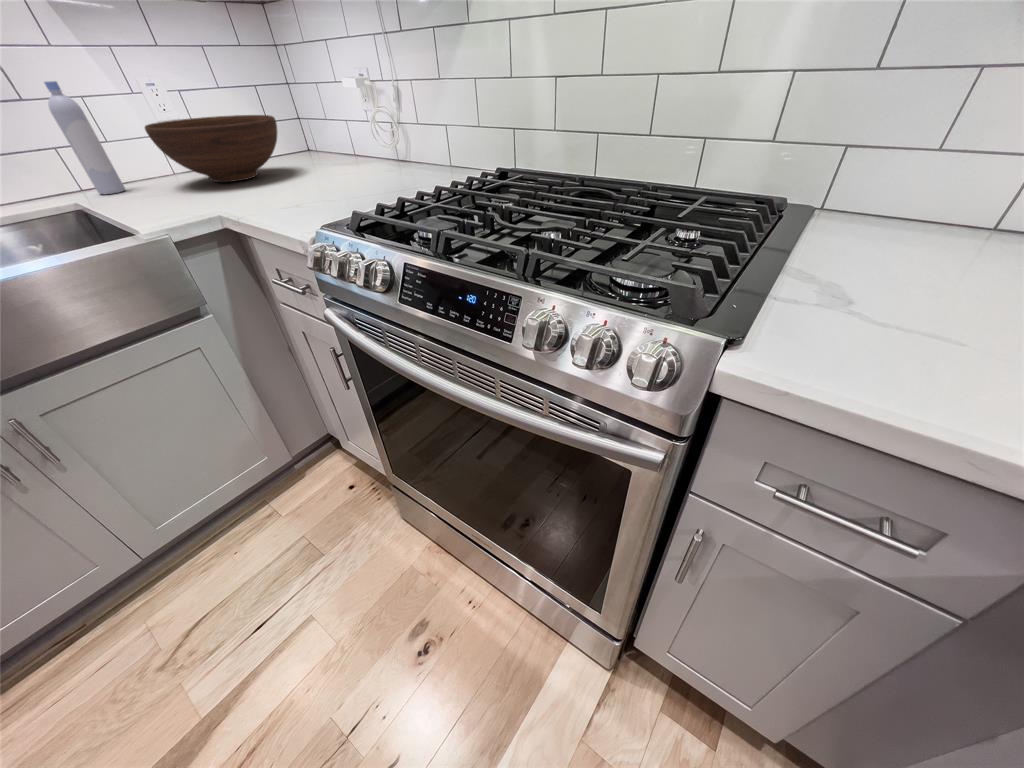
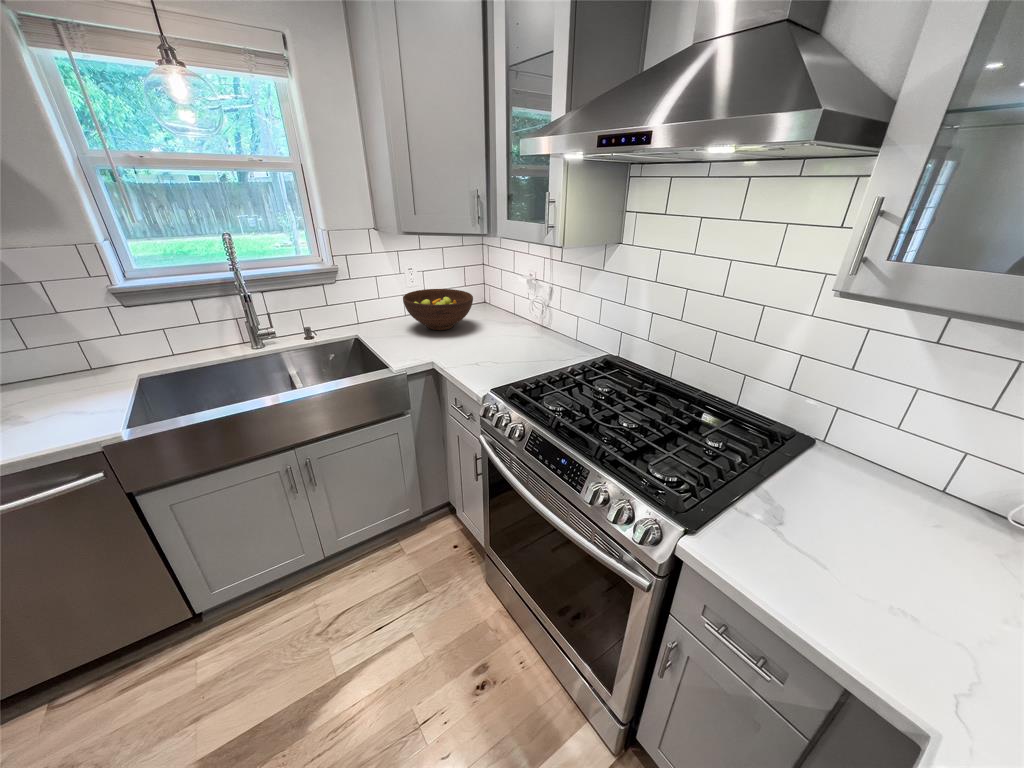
bottle: present [44,81,125,194] -> none [361,271,380,328]

